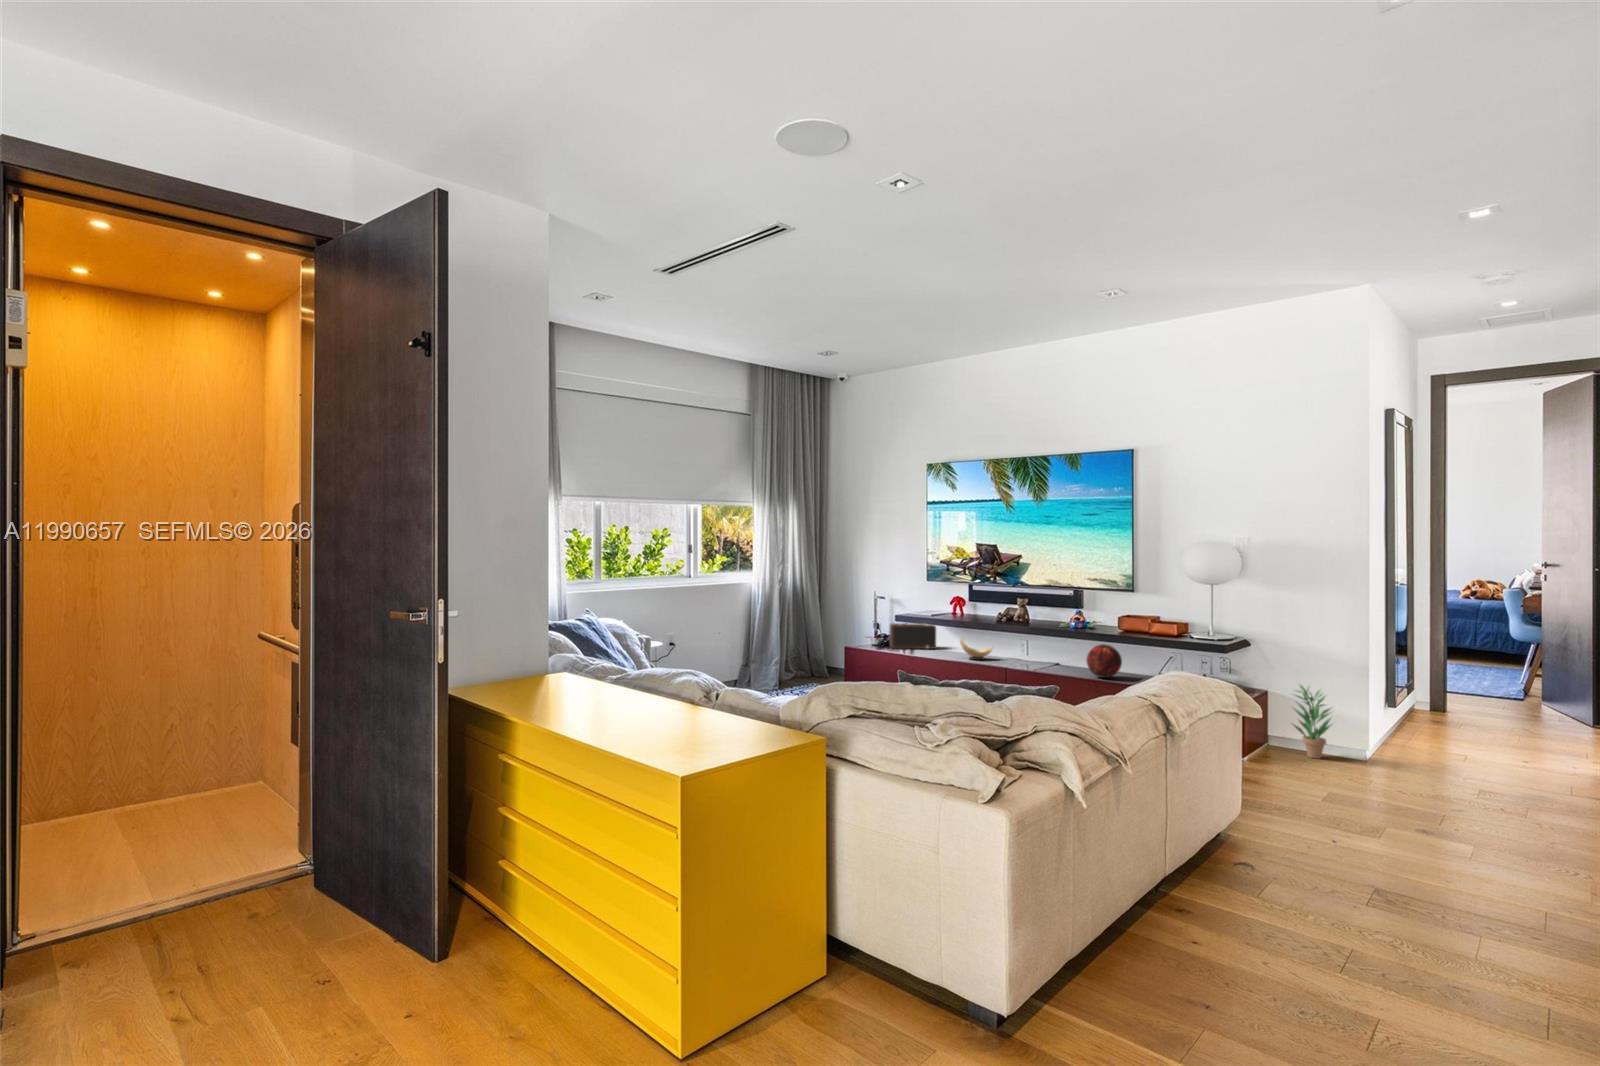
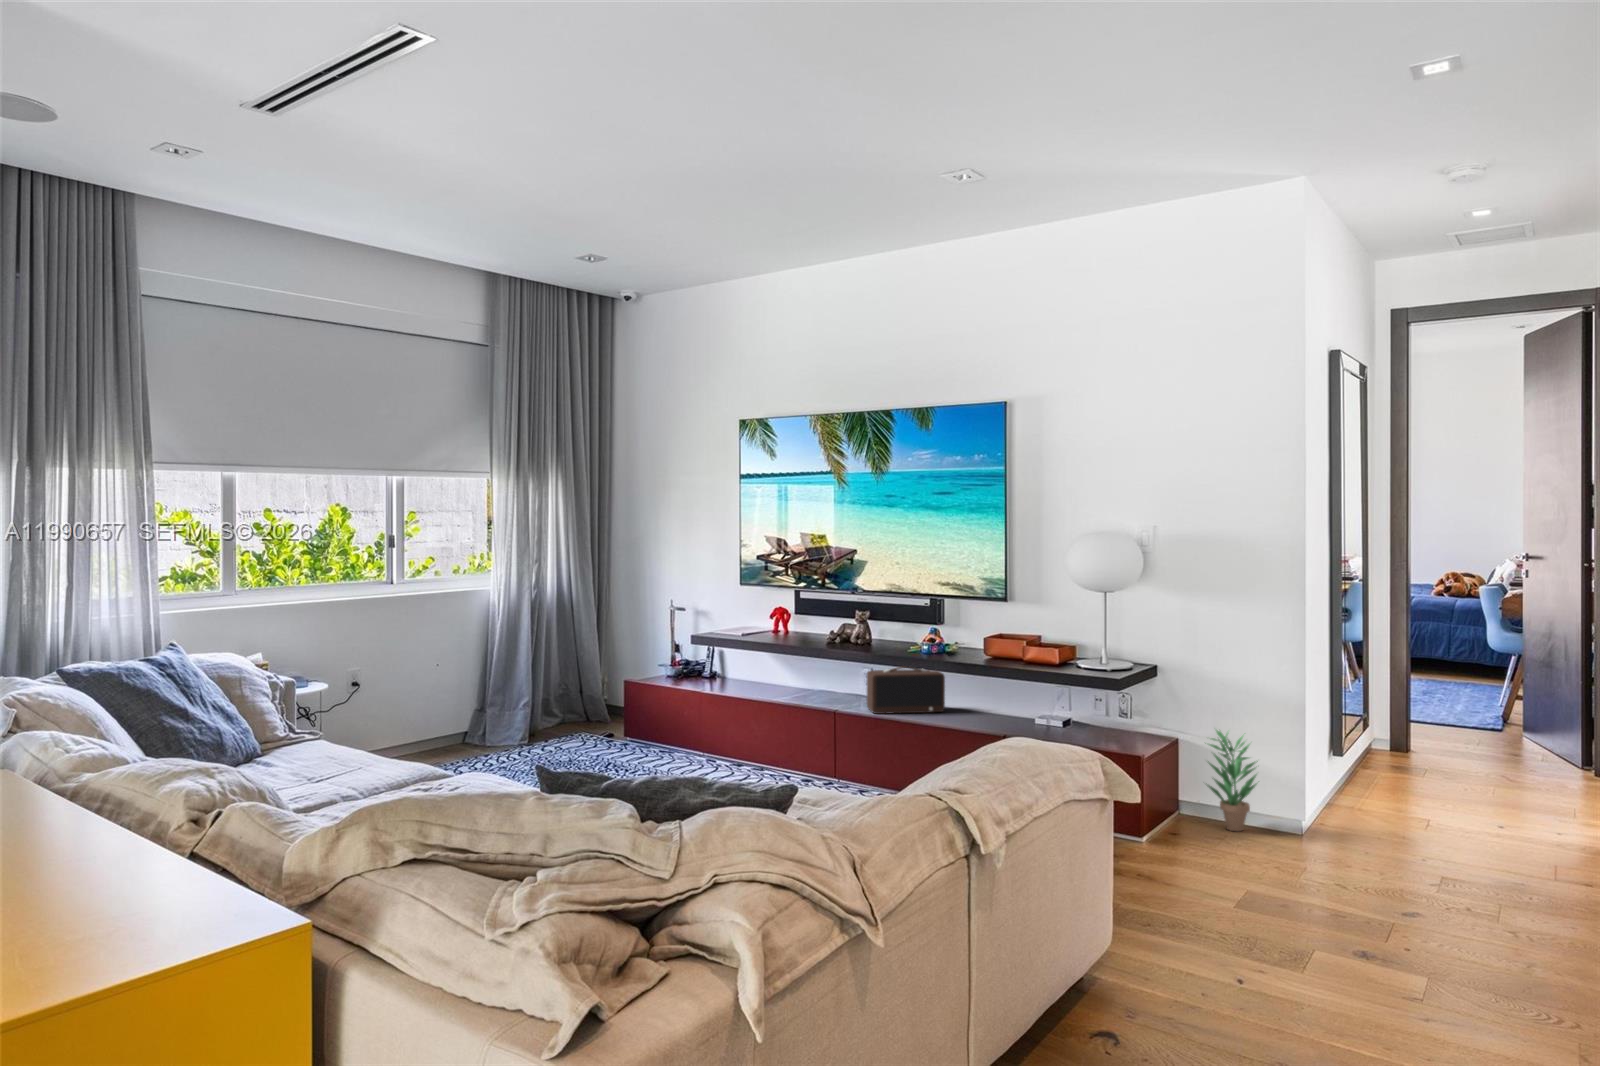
speaker: present [889,623,936,649] -> present [867,666,945,714]
decorative bowl: present [960,638,993,660] -> none [776,667,823,699]
decorative orb: present [1086,644,1122,678] -> none [940,677,987,724]

